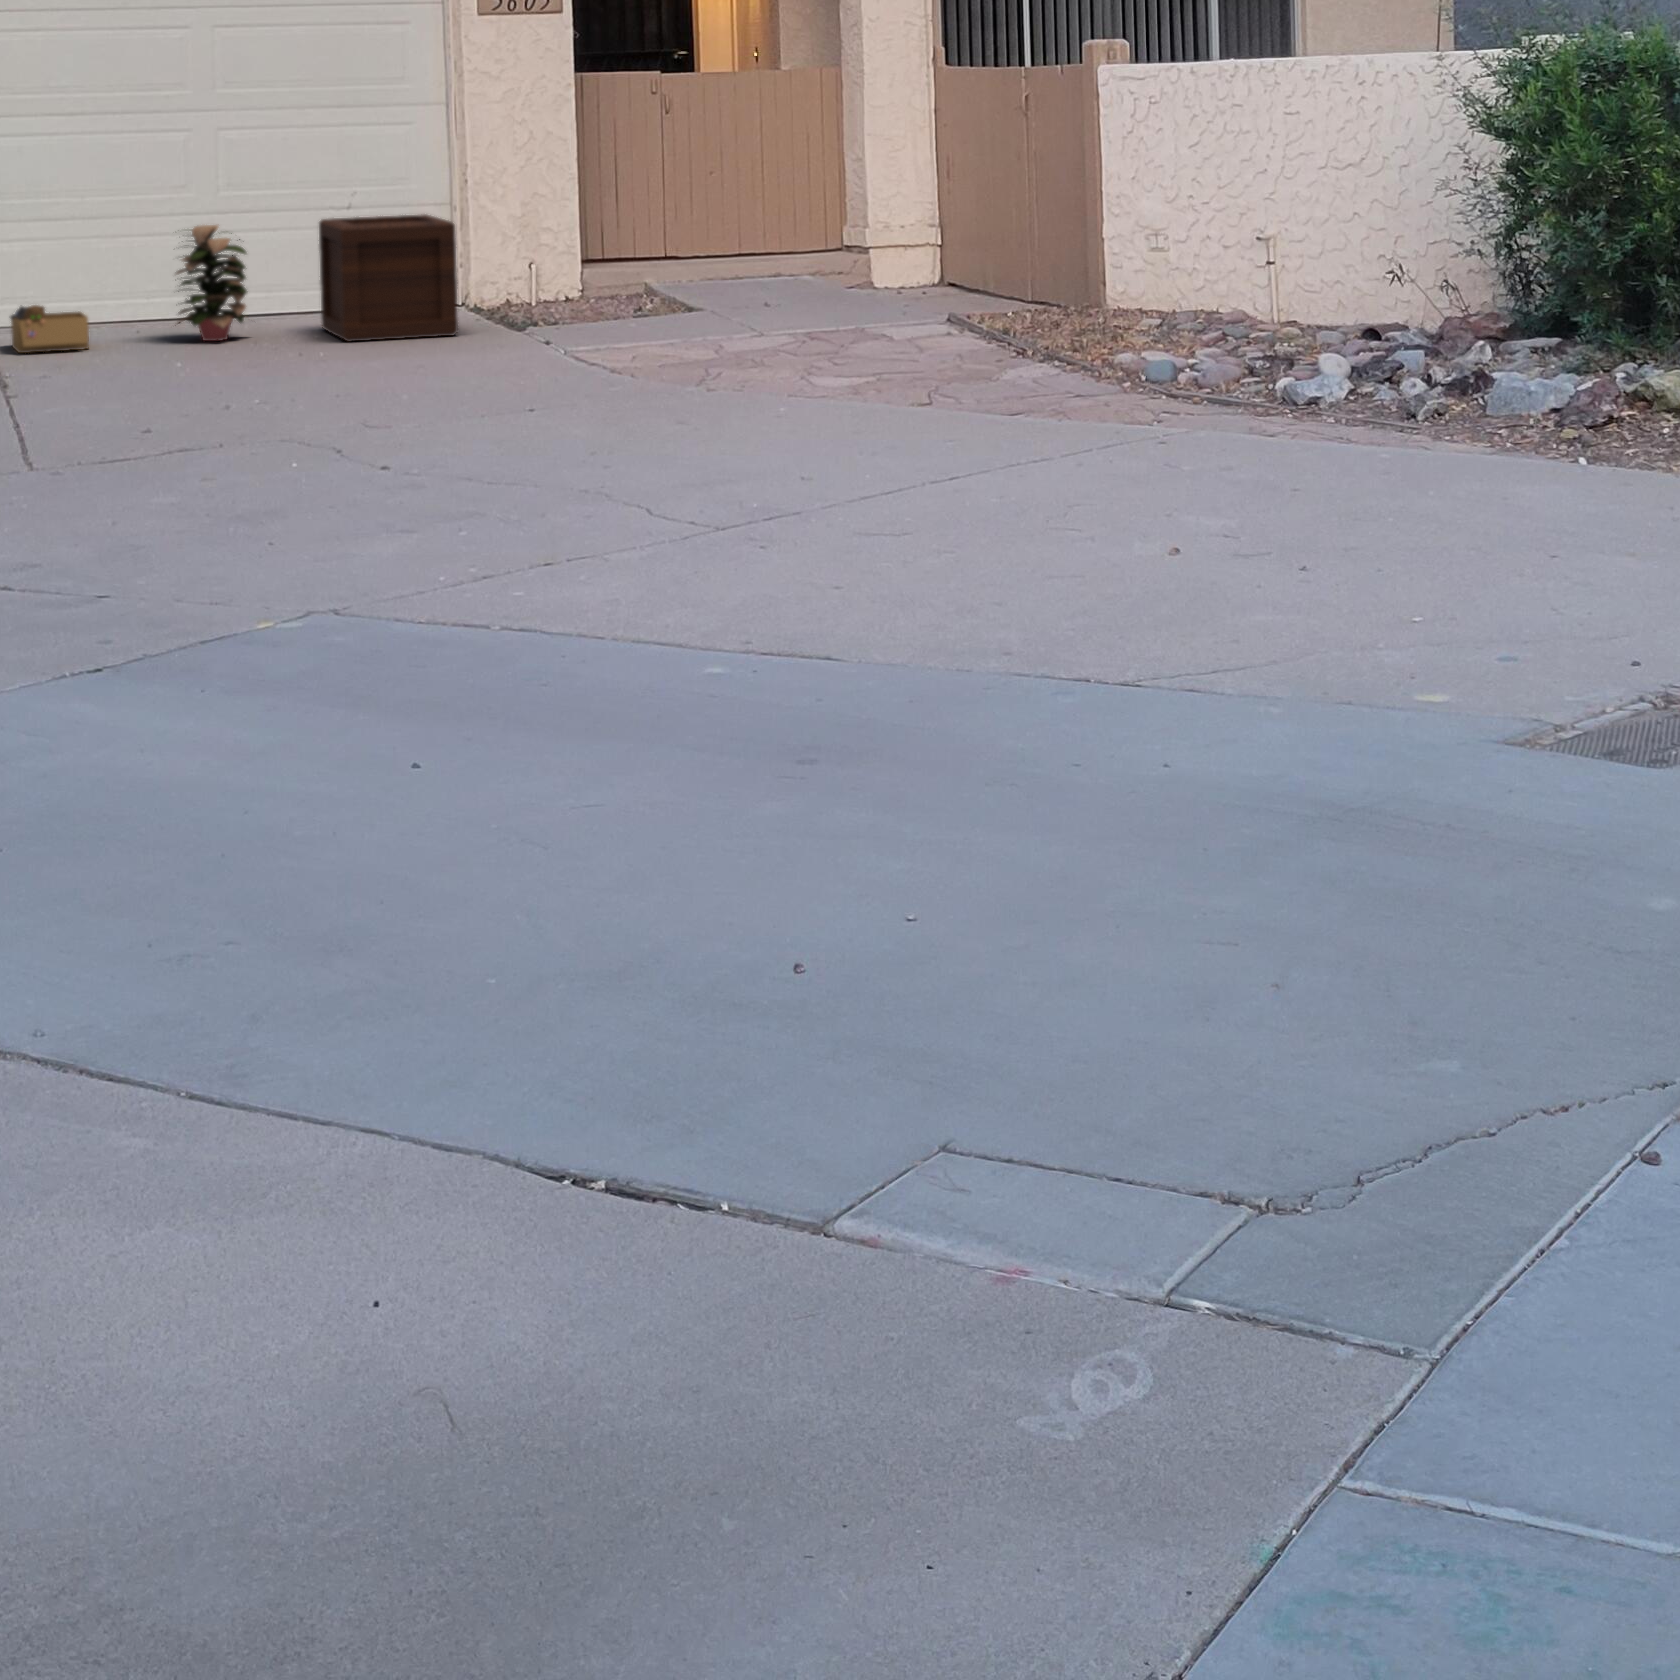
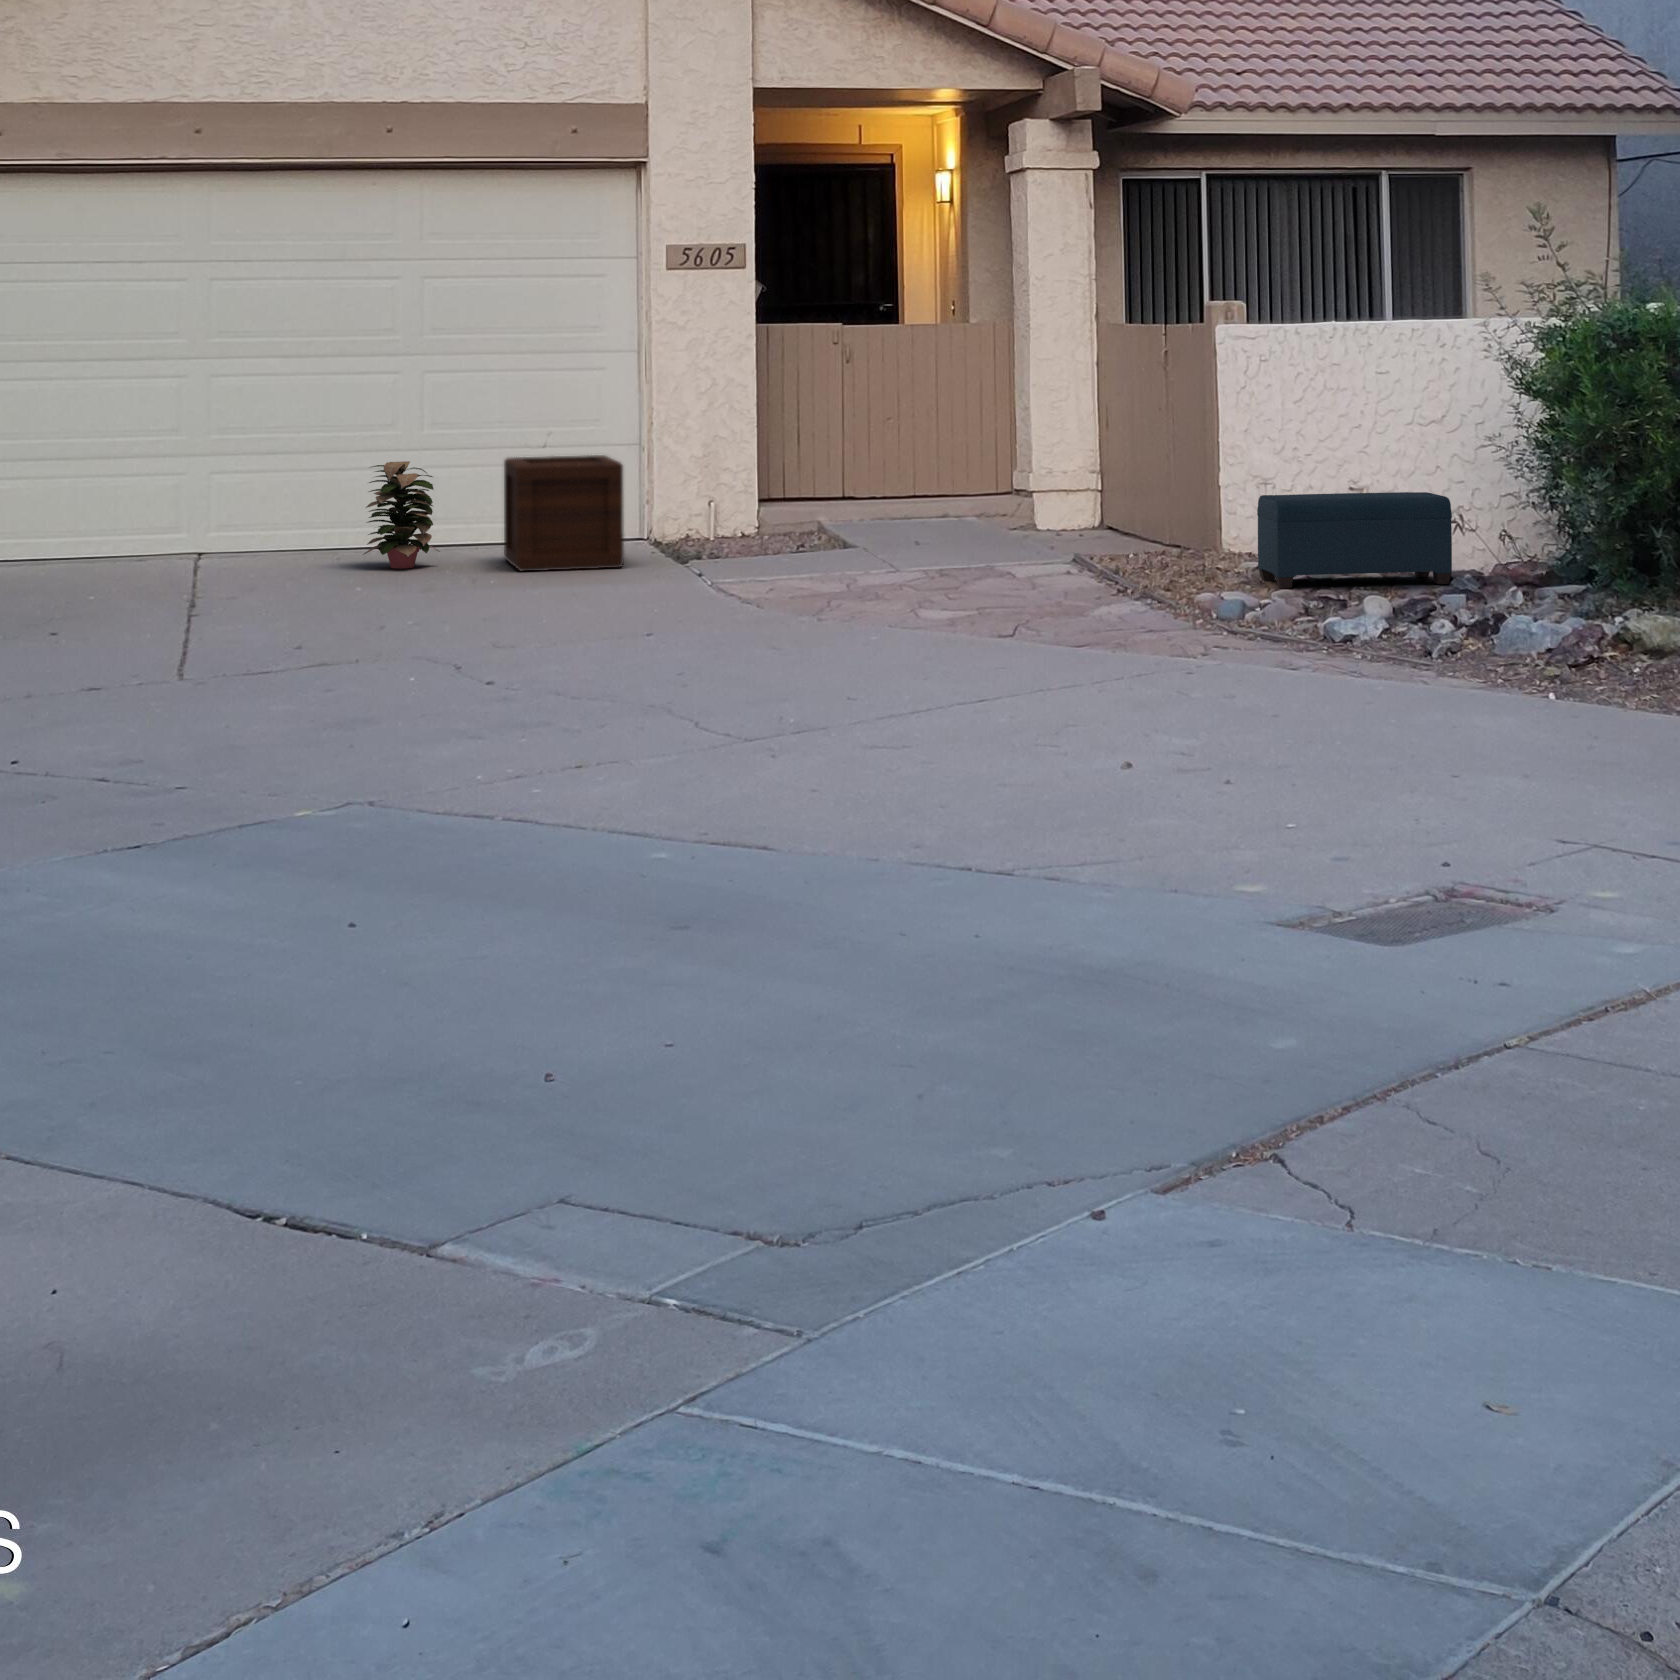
bench: none [1151,239,1364,344] -> present [1257,492,1452,588]
cardboard box: present [10,305,89,353] -> none [215,532,285,576]

